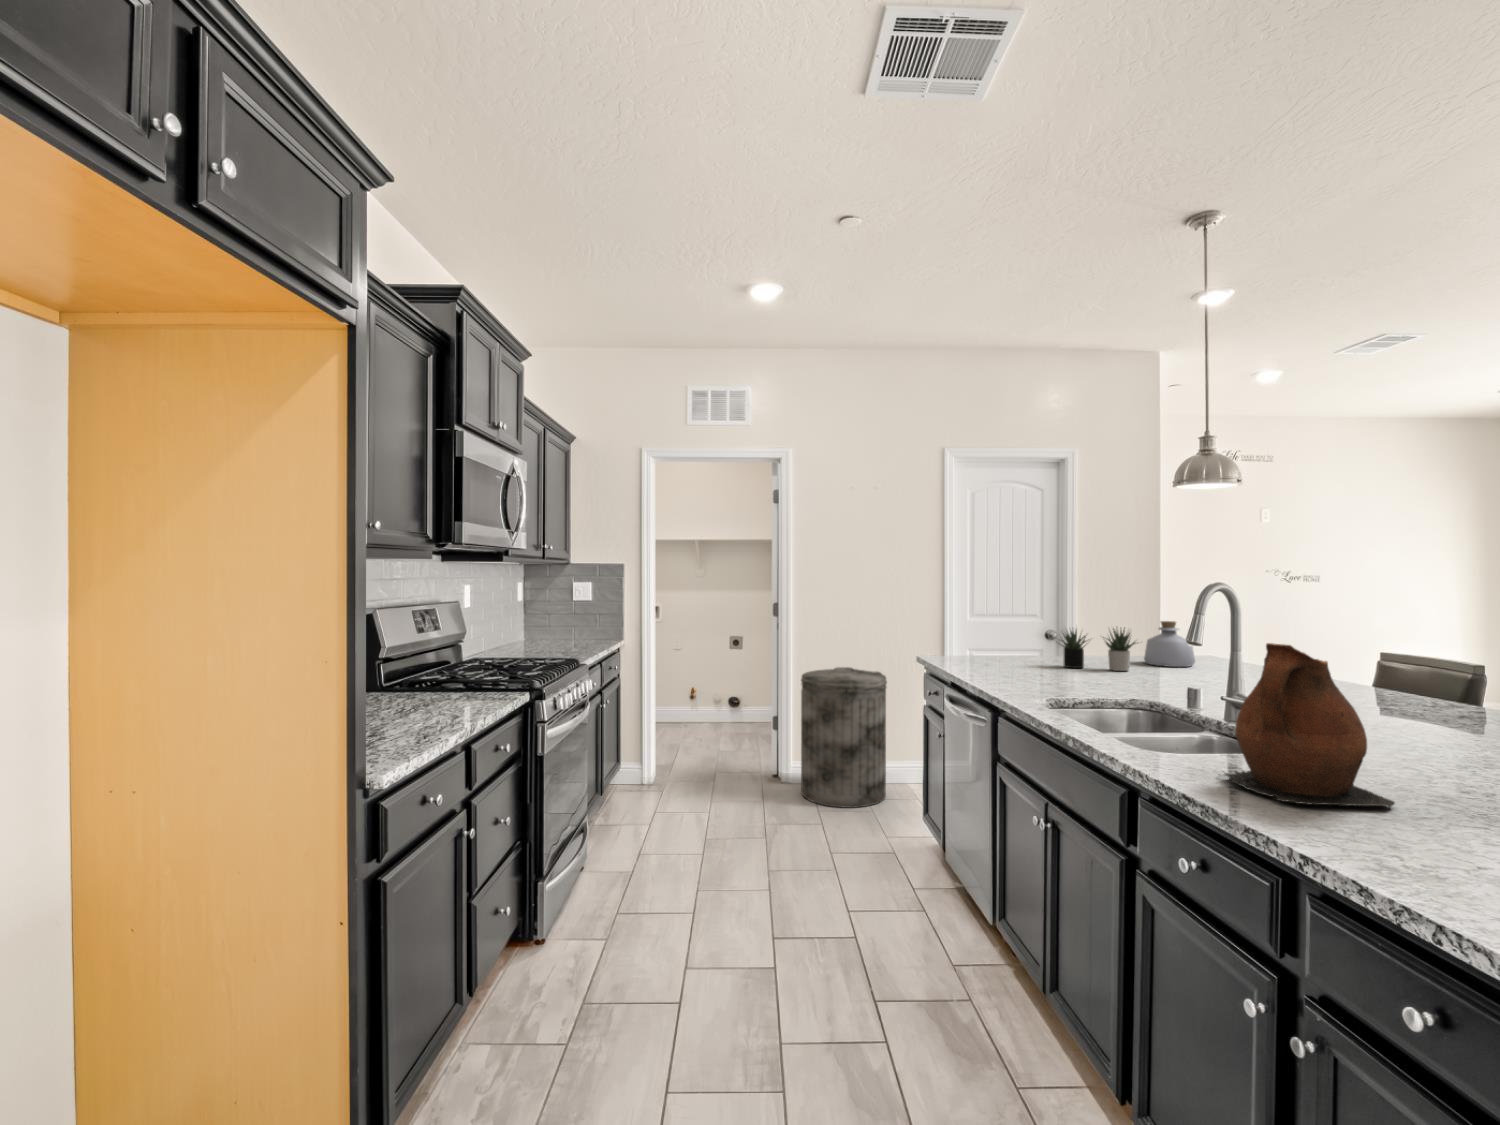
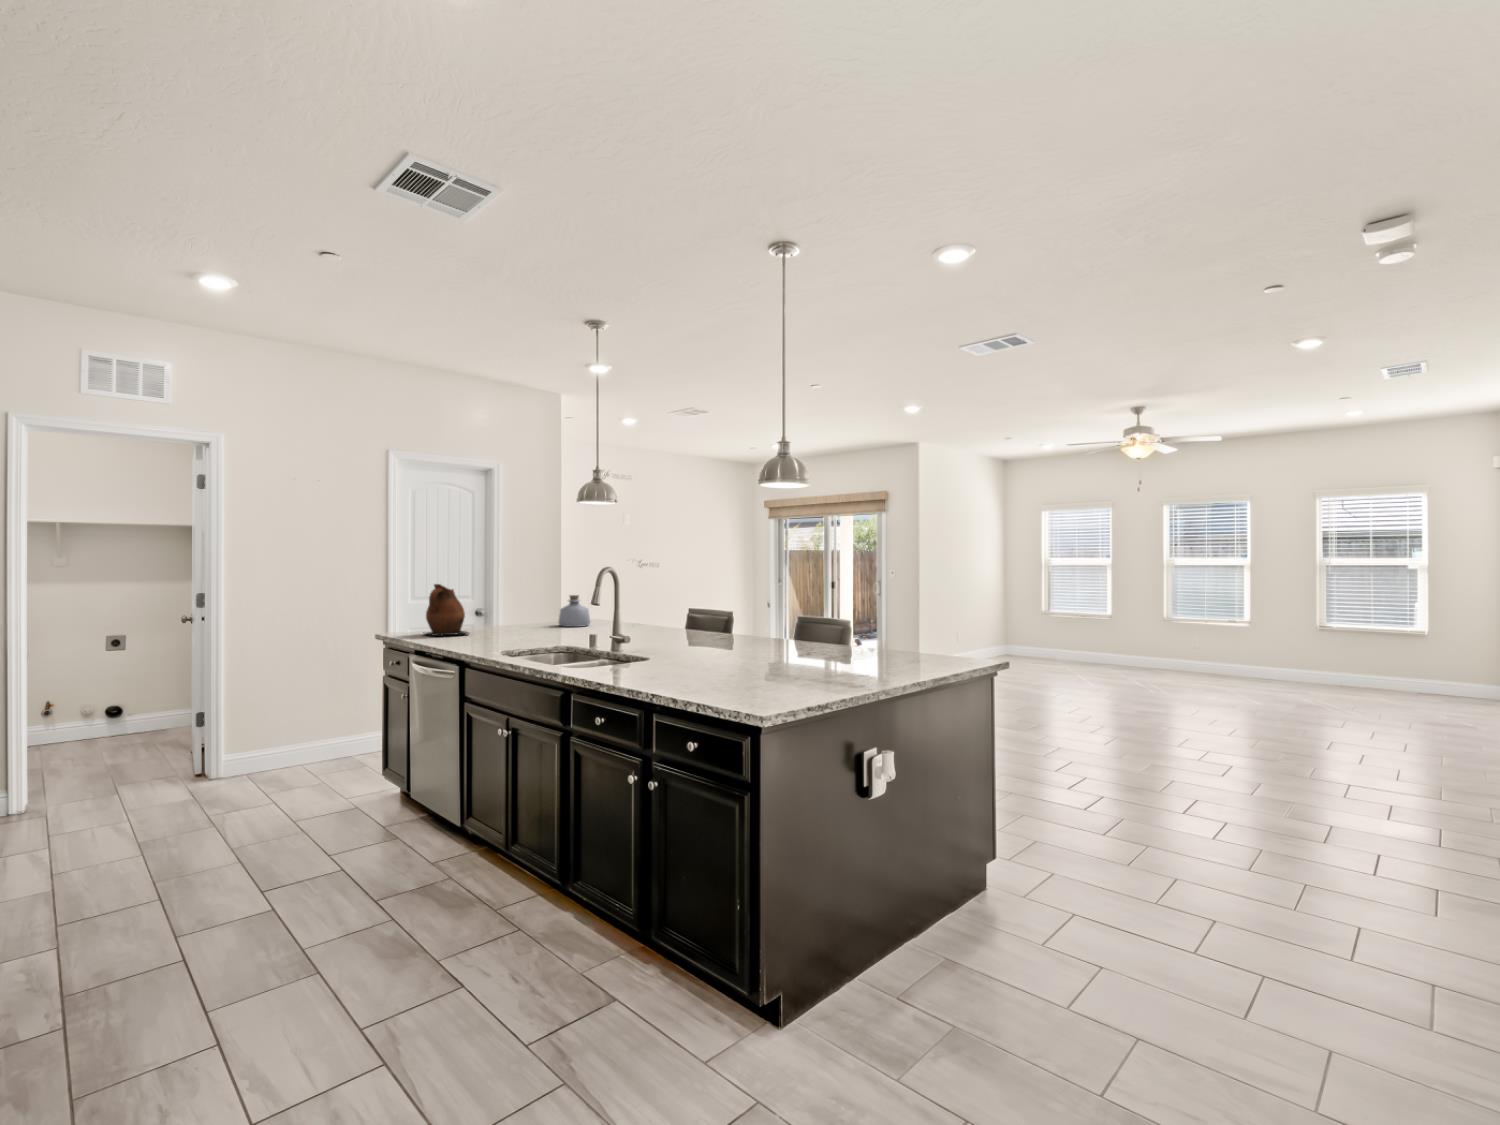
succulent plant: present [1061,628,1135,671] -> none [497,598,560,632]
ceramic pitcher: present [1224,643,1395,808] -> present [425,584,469,636]
trash can: present [801,667,887,808] -> none [241,653,339,788]

